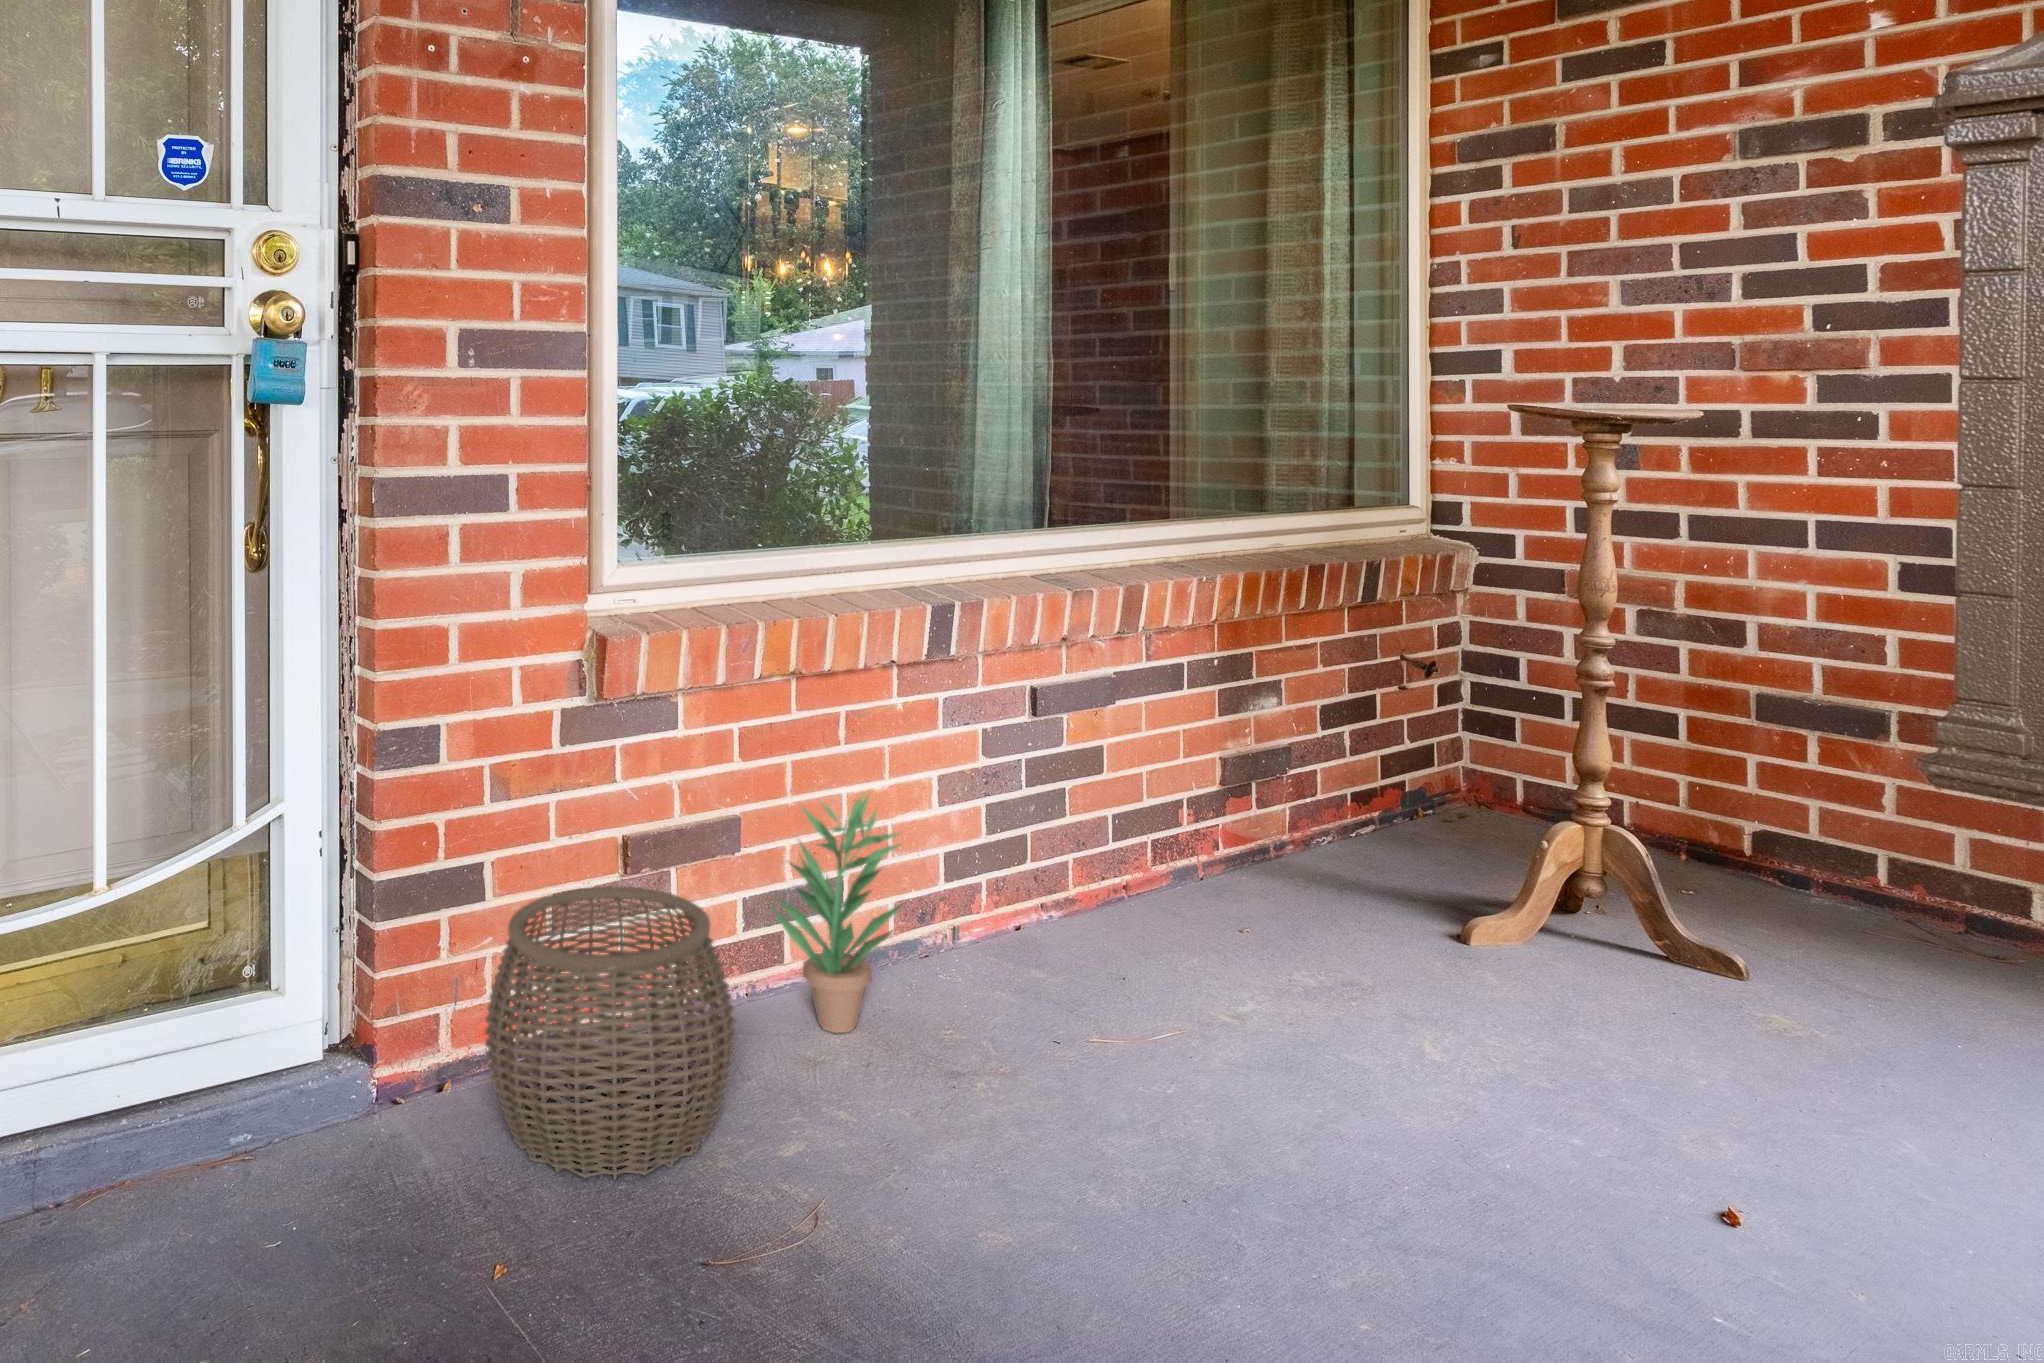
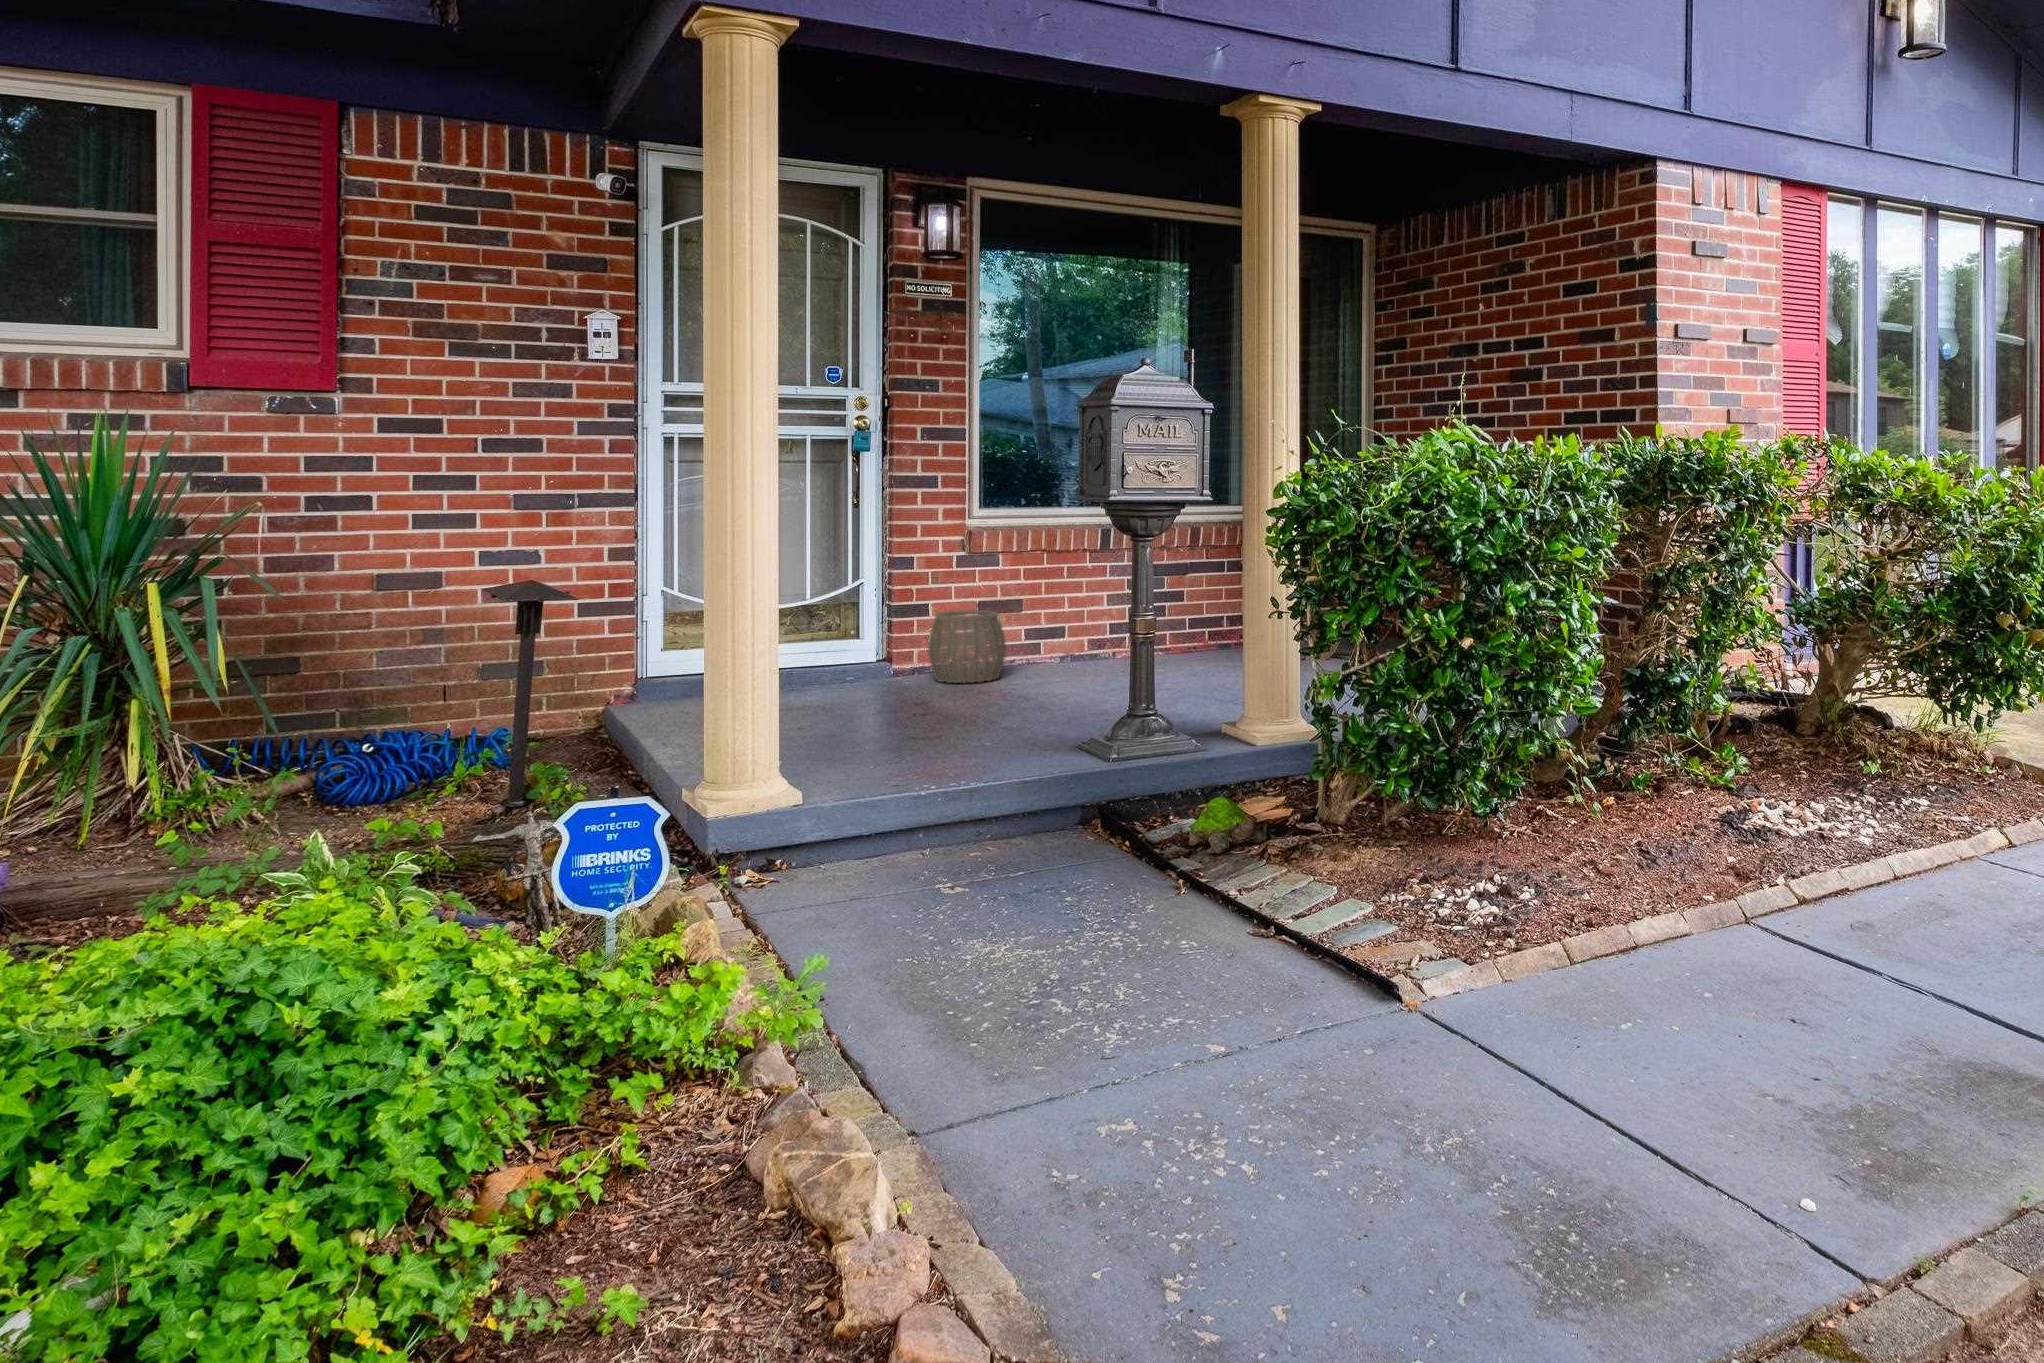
potted plant: present [773,796,903,1033] -> none [1033,584,1079,669]

